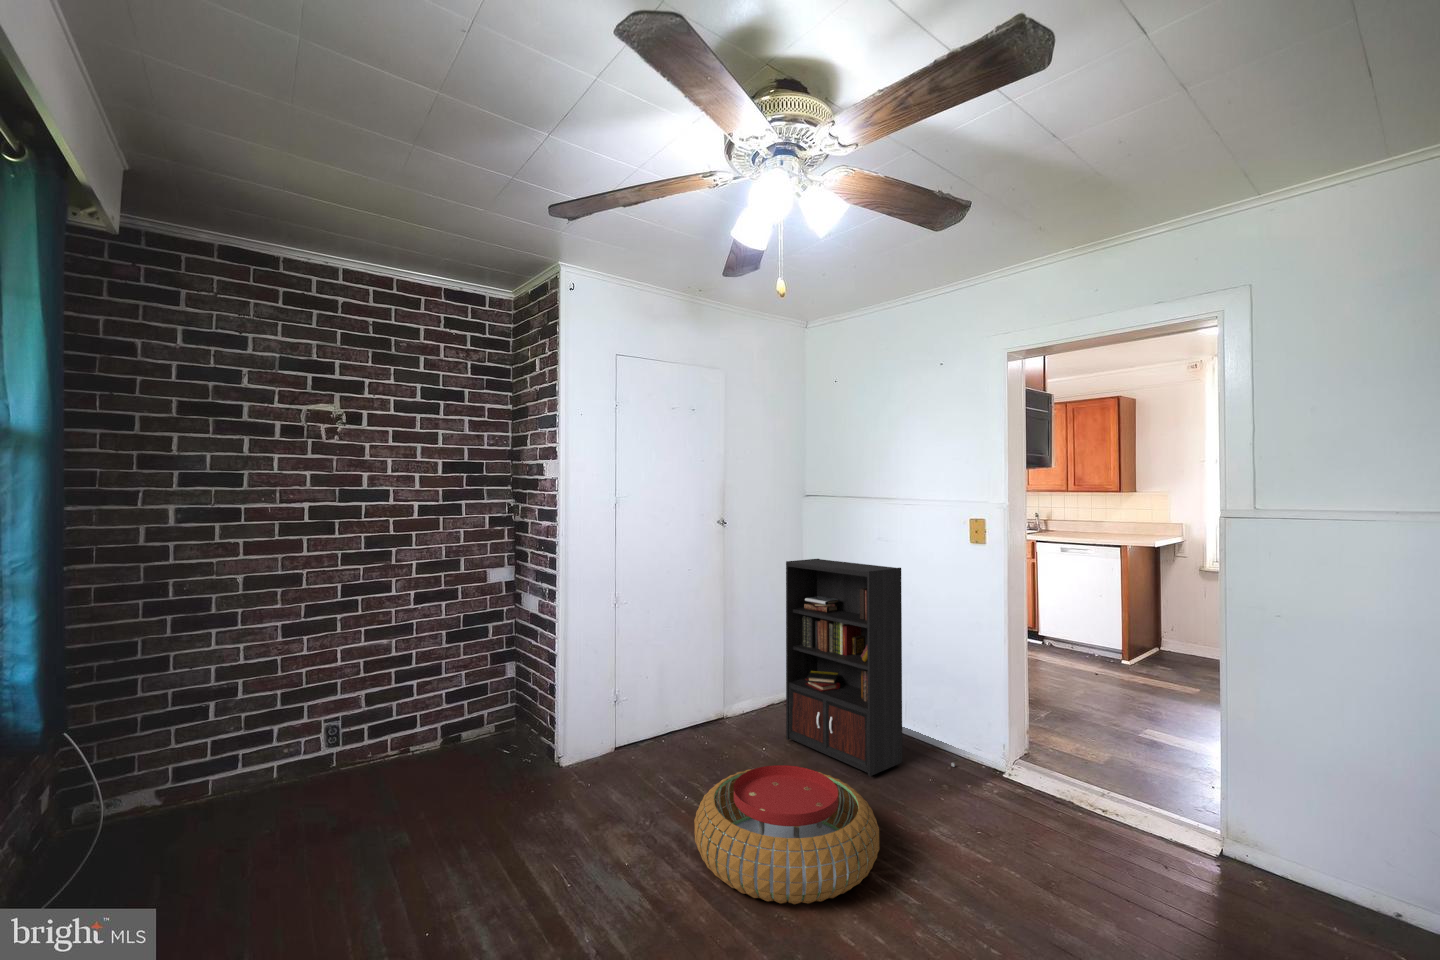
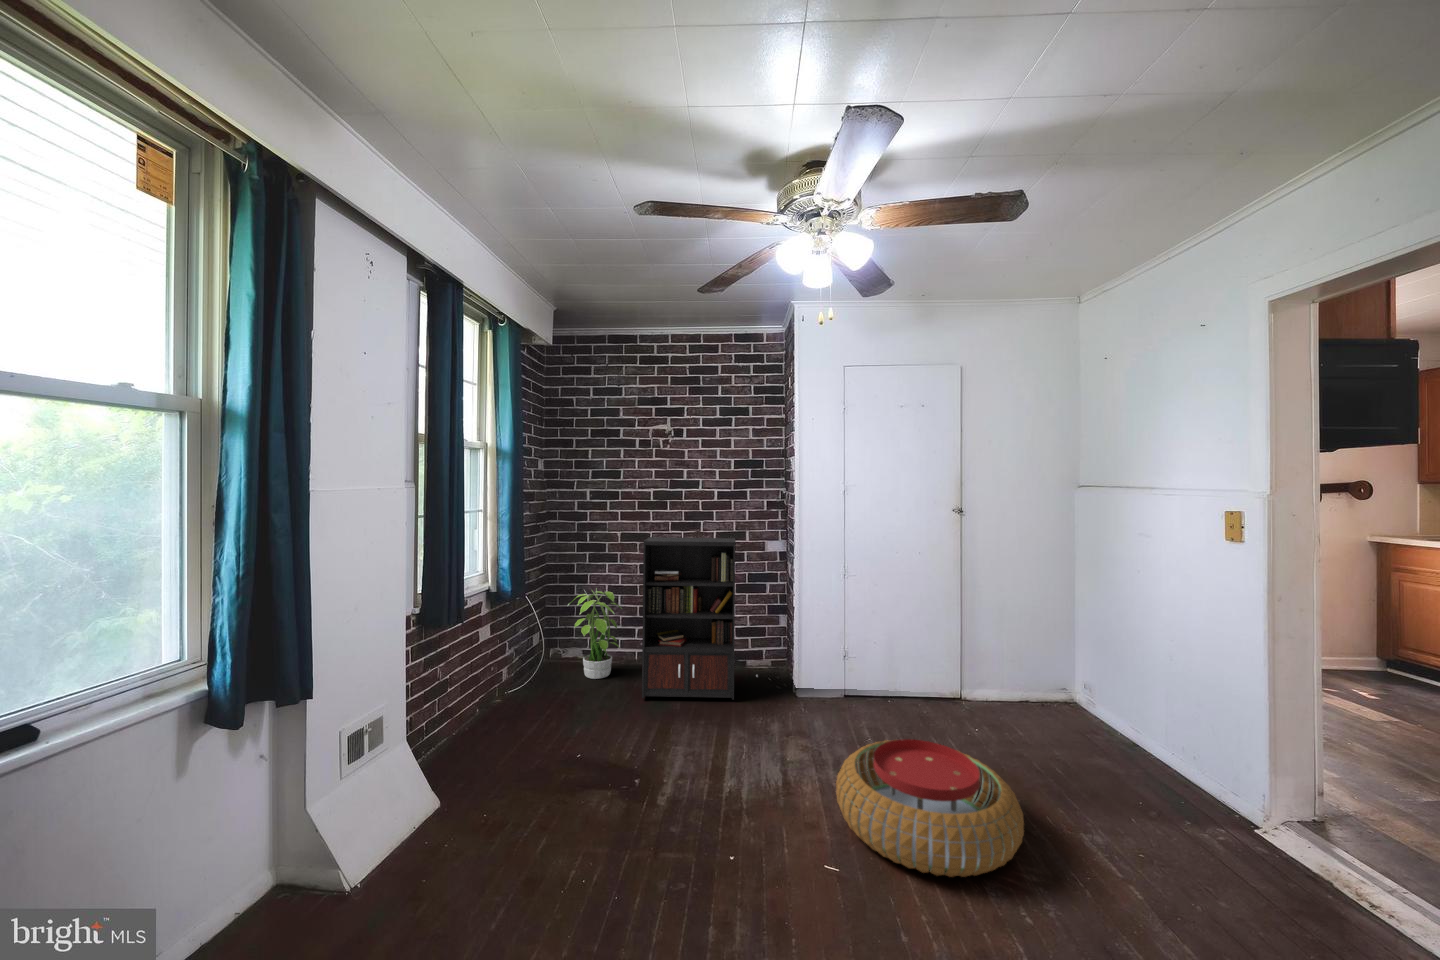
bookcase: present [786,559,955,776] -> present [642,537,758,700]
potted plant: none [136,675,255,834] -> present [568,591,622,679]

